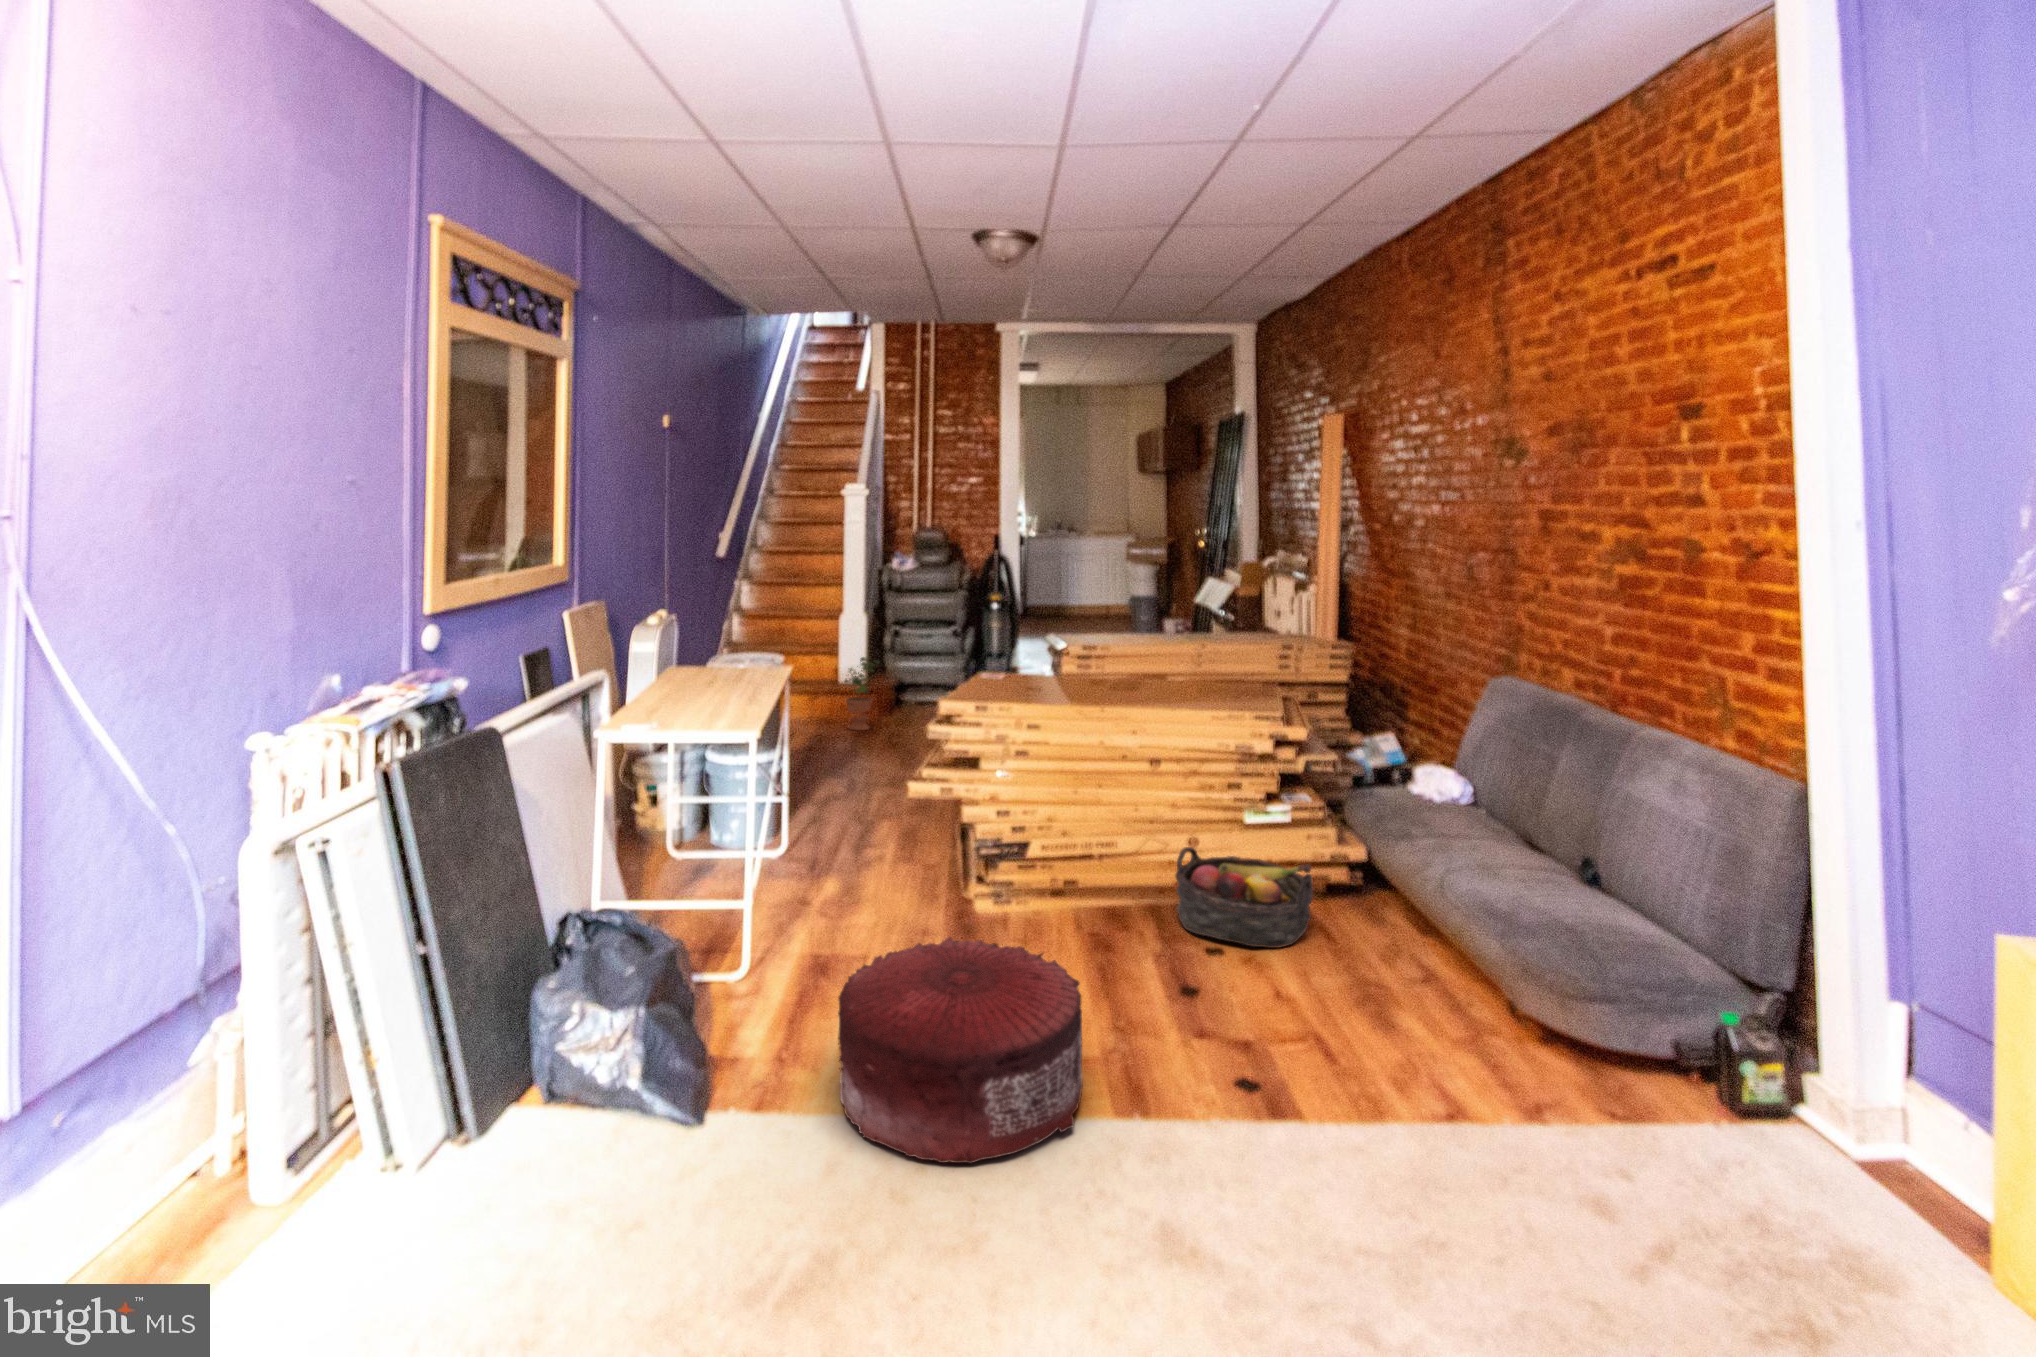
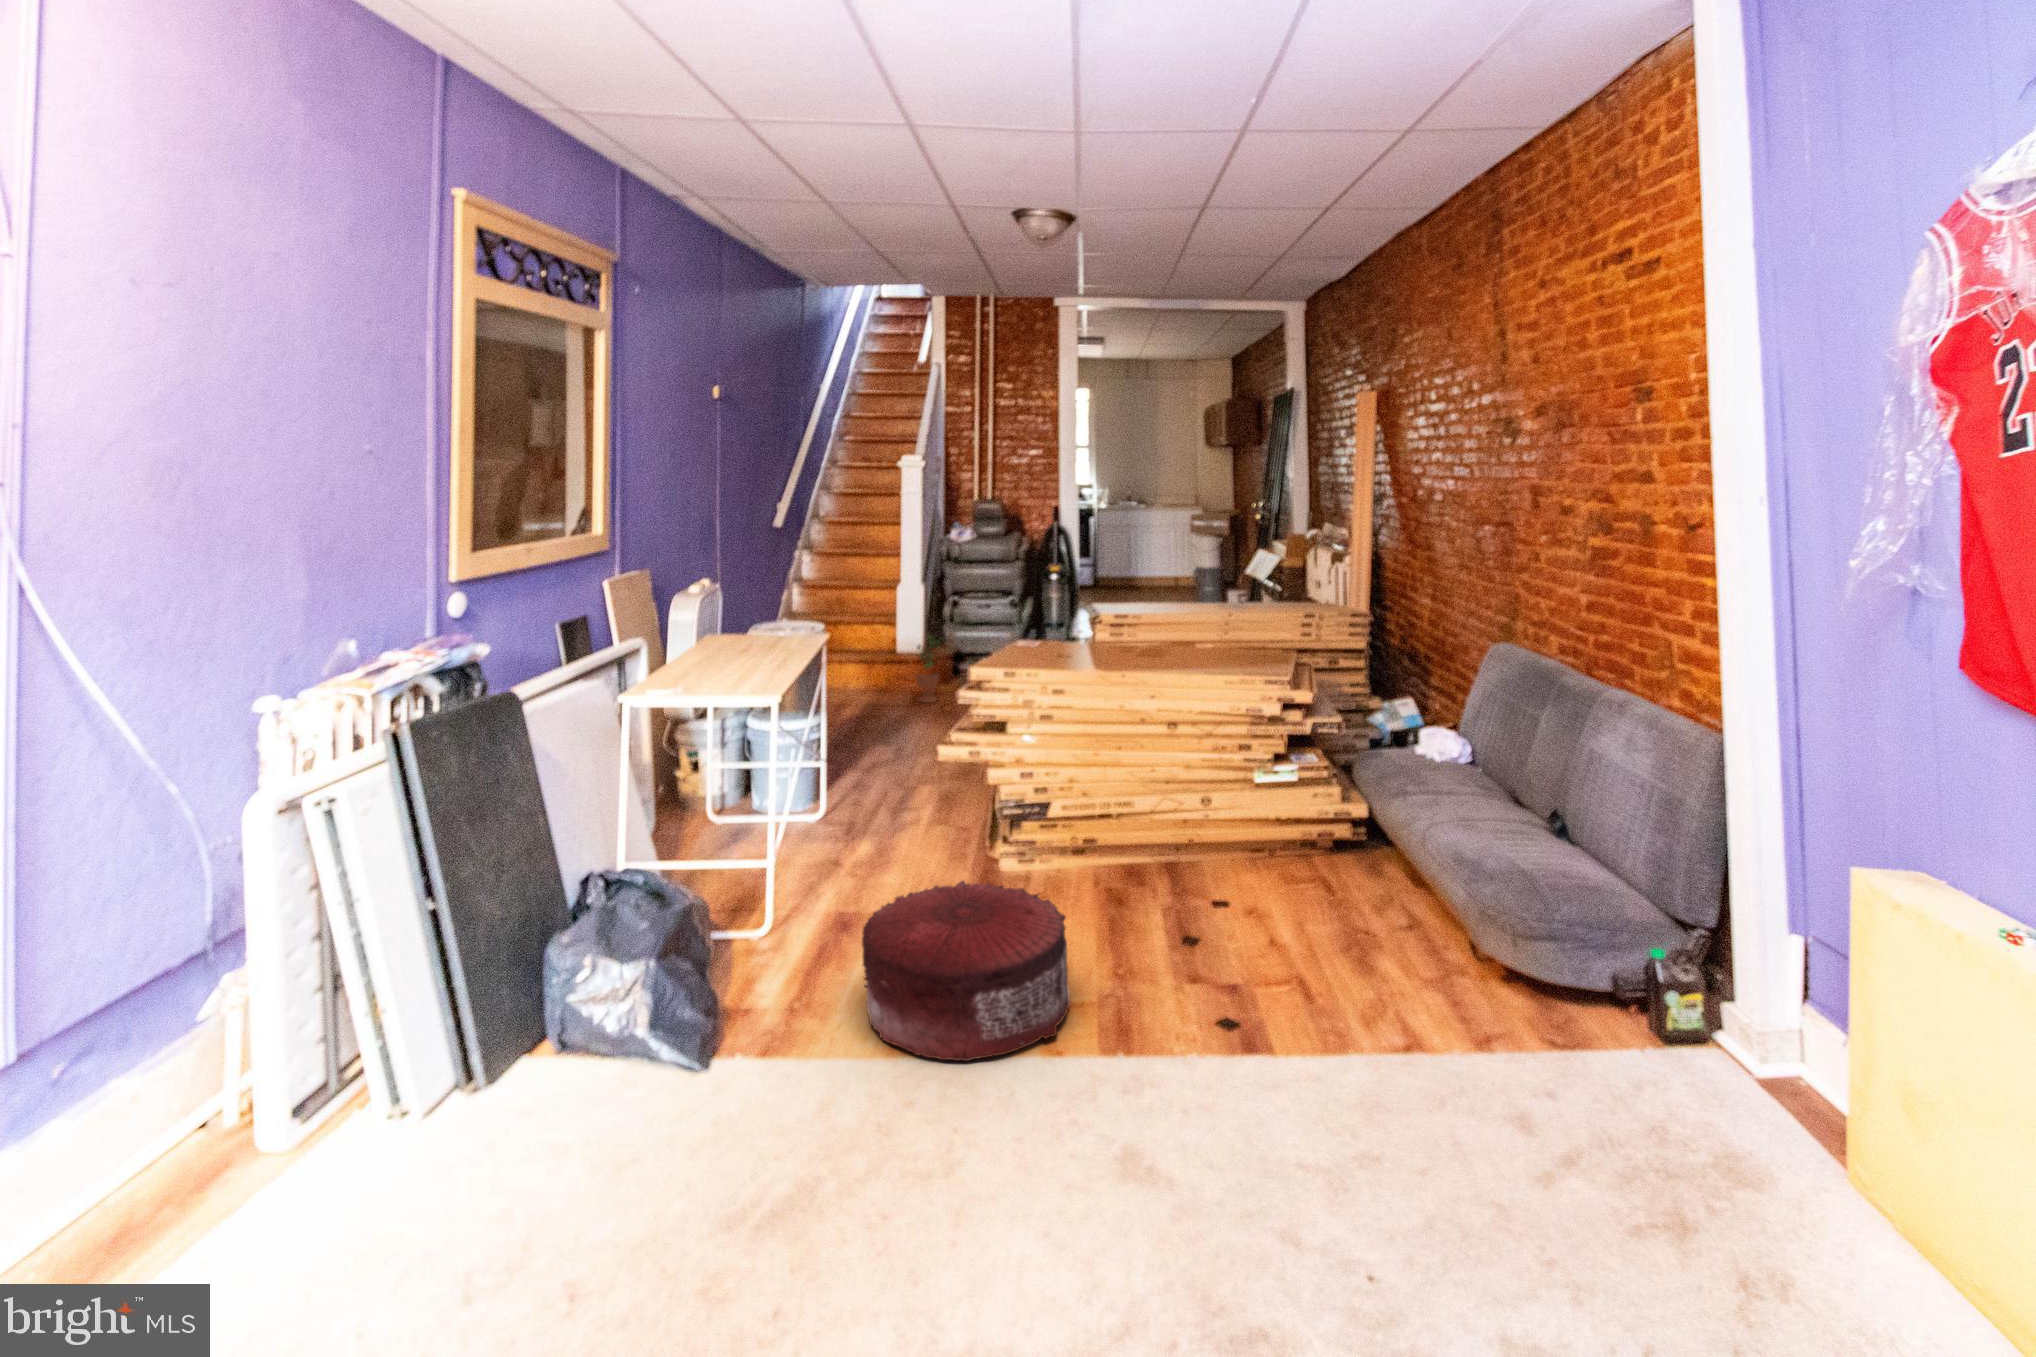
basket: present [1176,847,1313,948] -> none [1183,805,1307,894]

